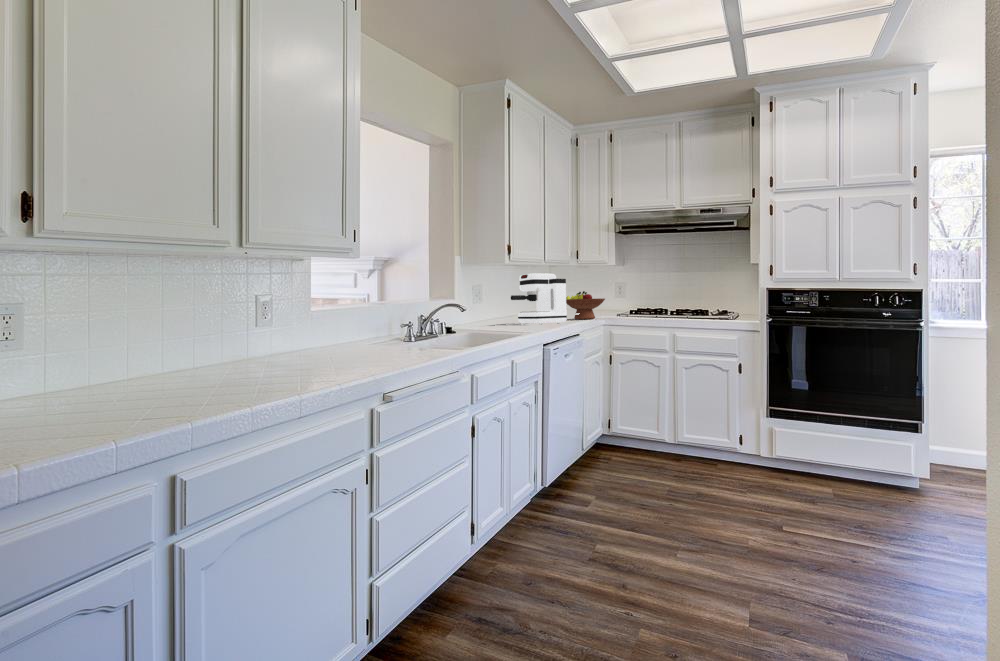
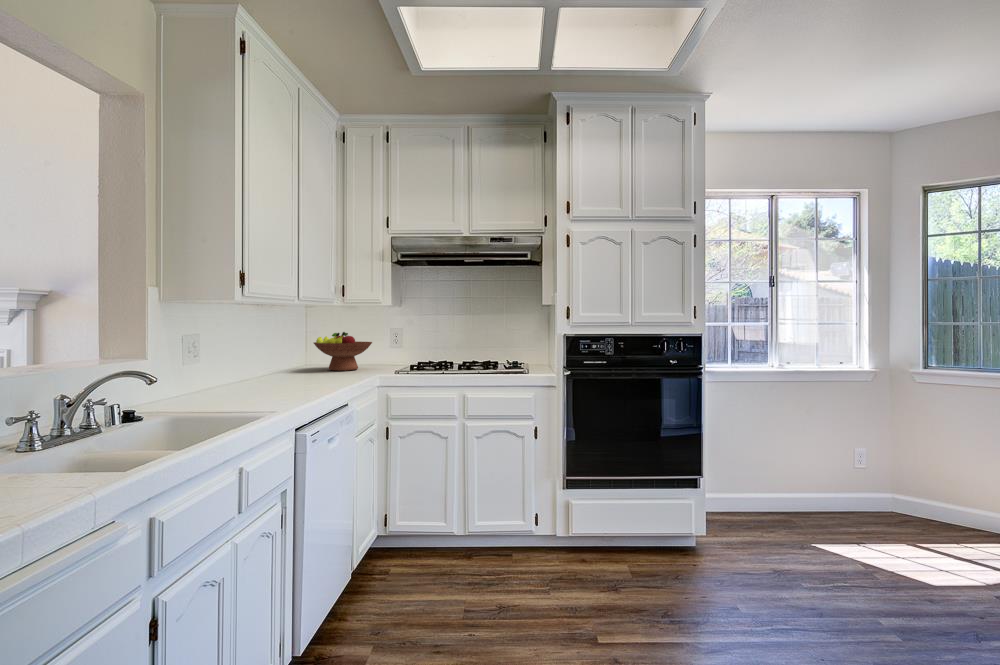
coffee maker: present [511,273,567,324] -> none [234,309,324,387]

